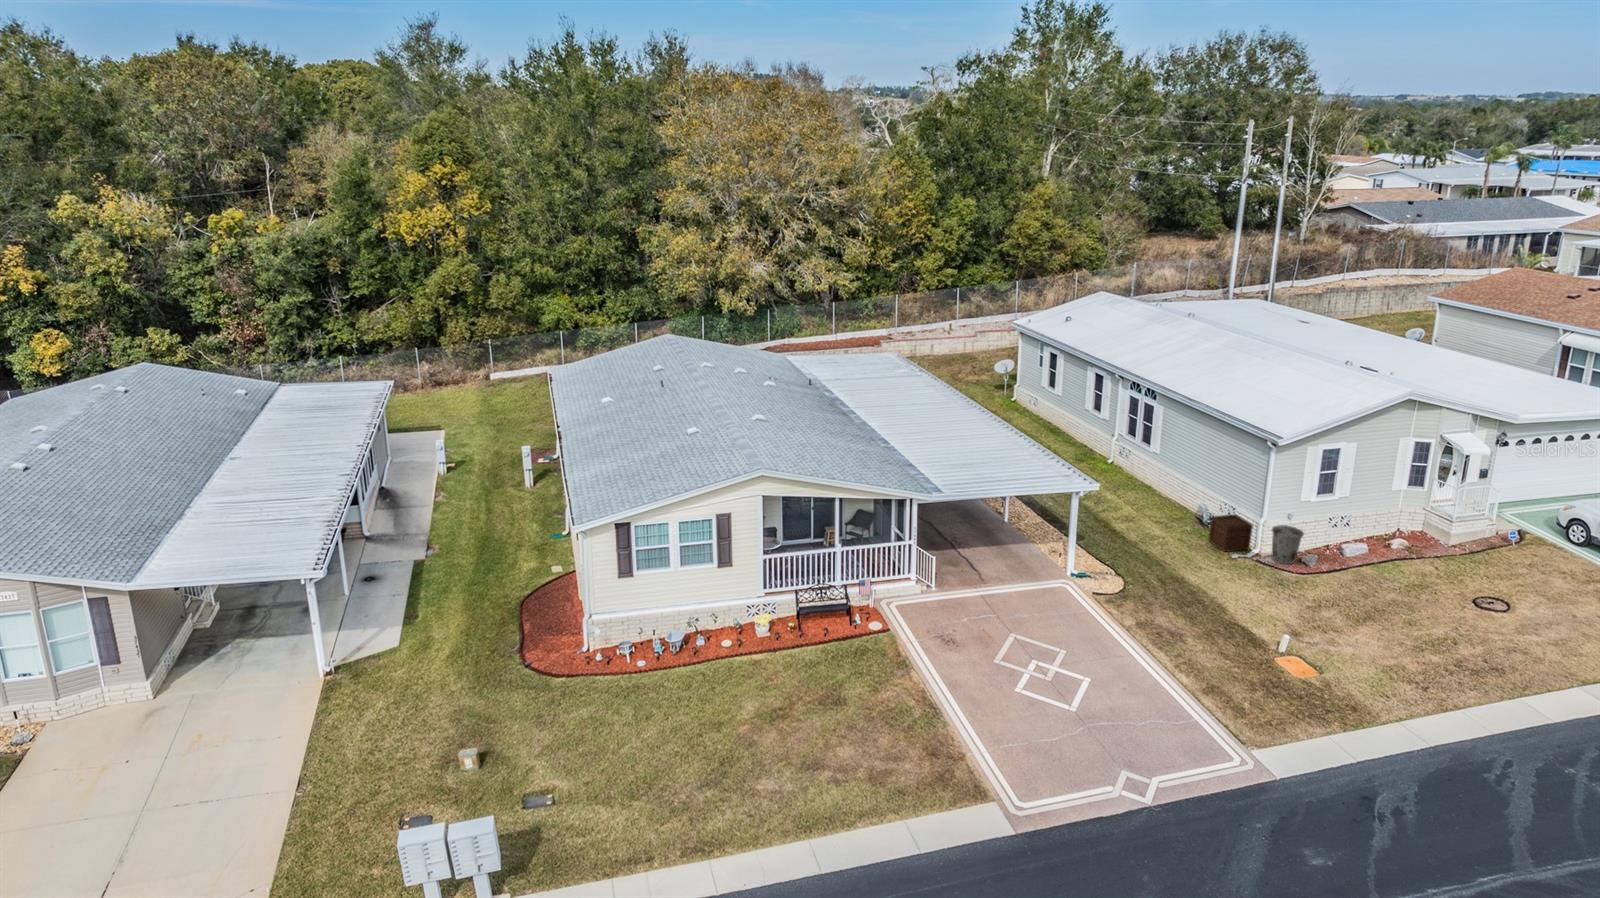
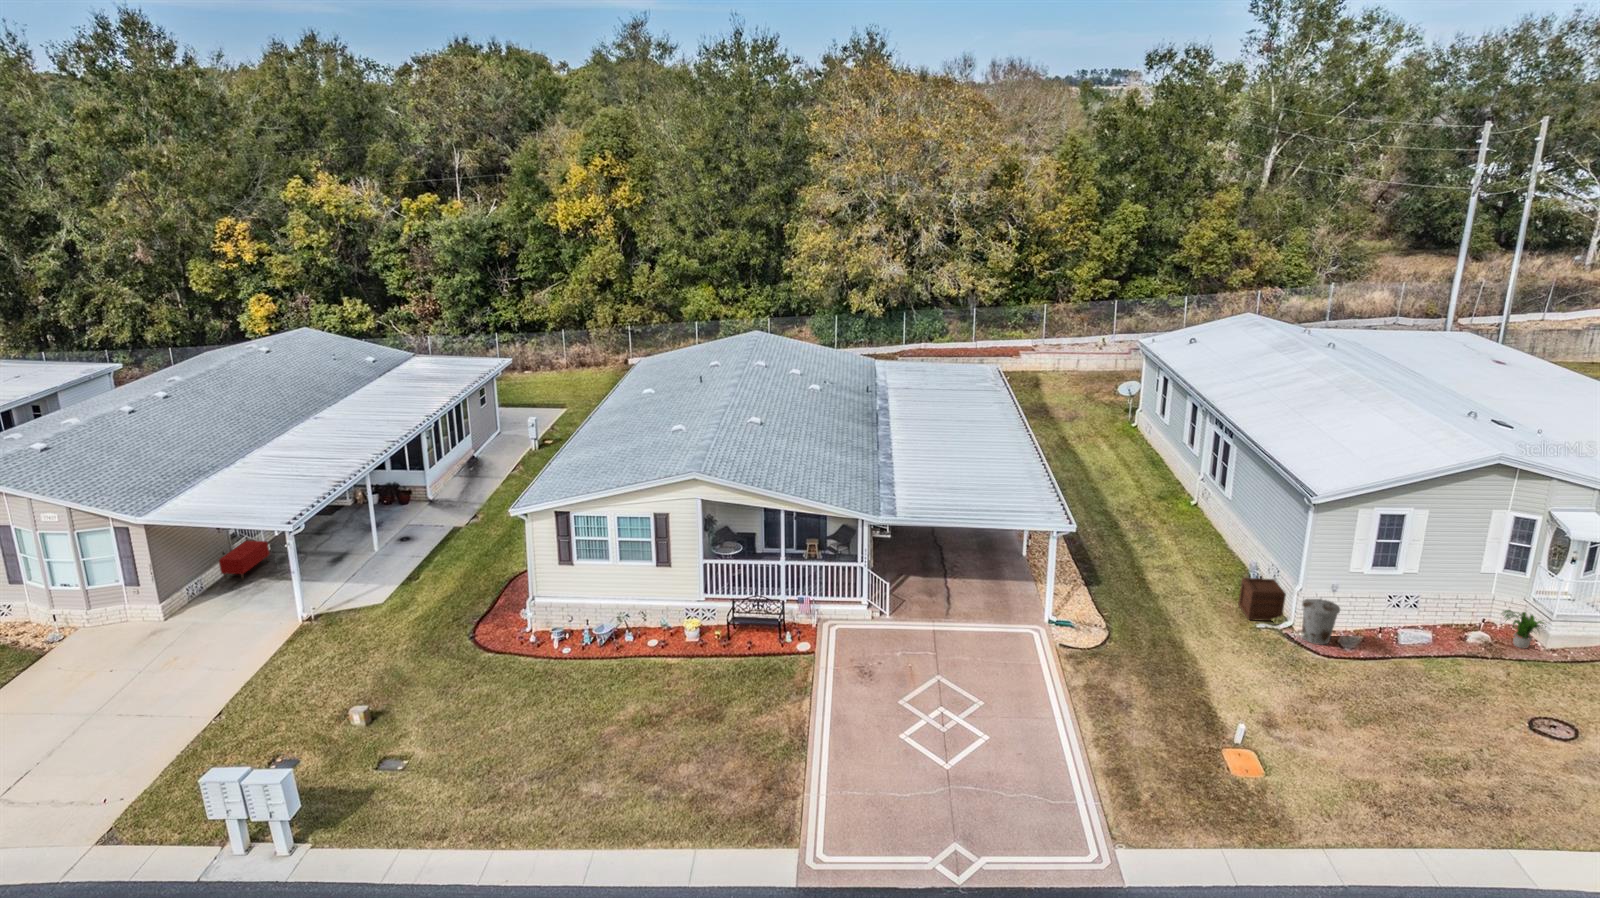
potted plant: none [1412,517,1453,547] -> present [1504,610,1546,648]
bench: none [186,598,234,646] -> present [219,541,269,580]

